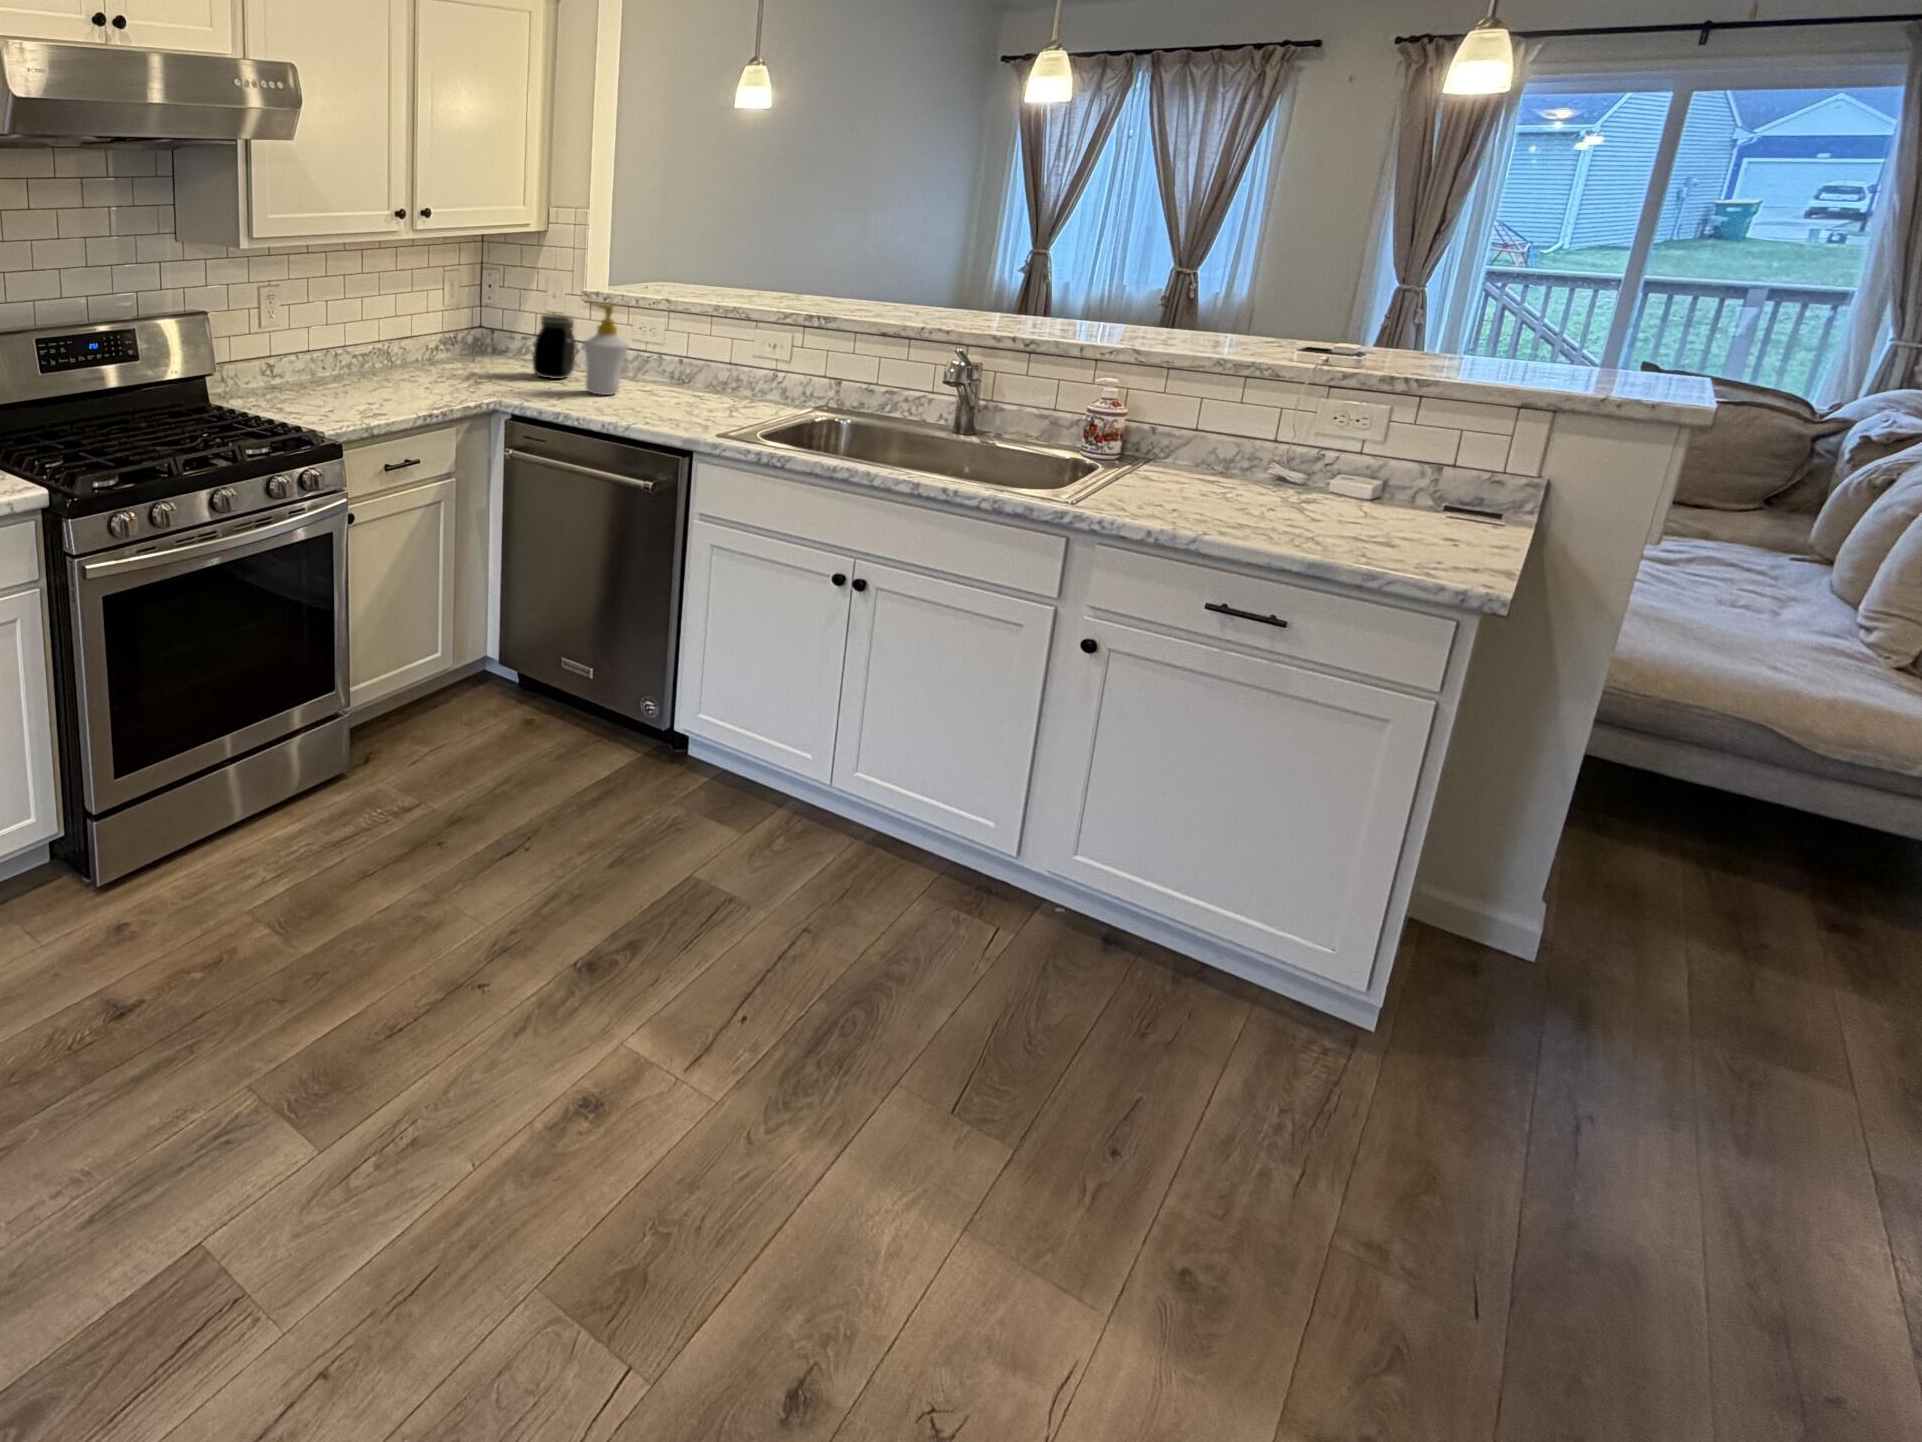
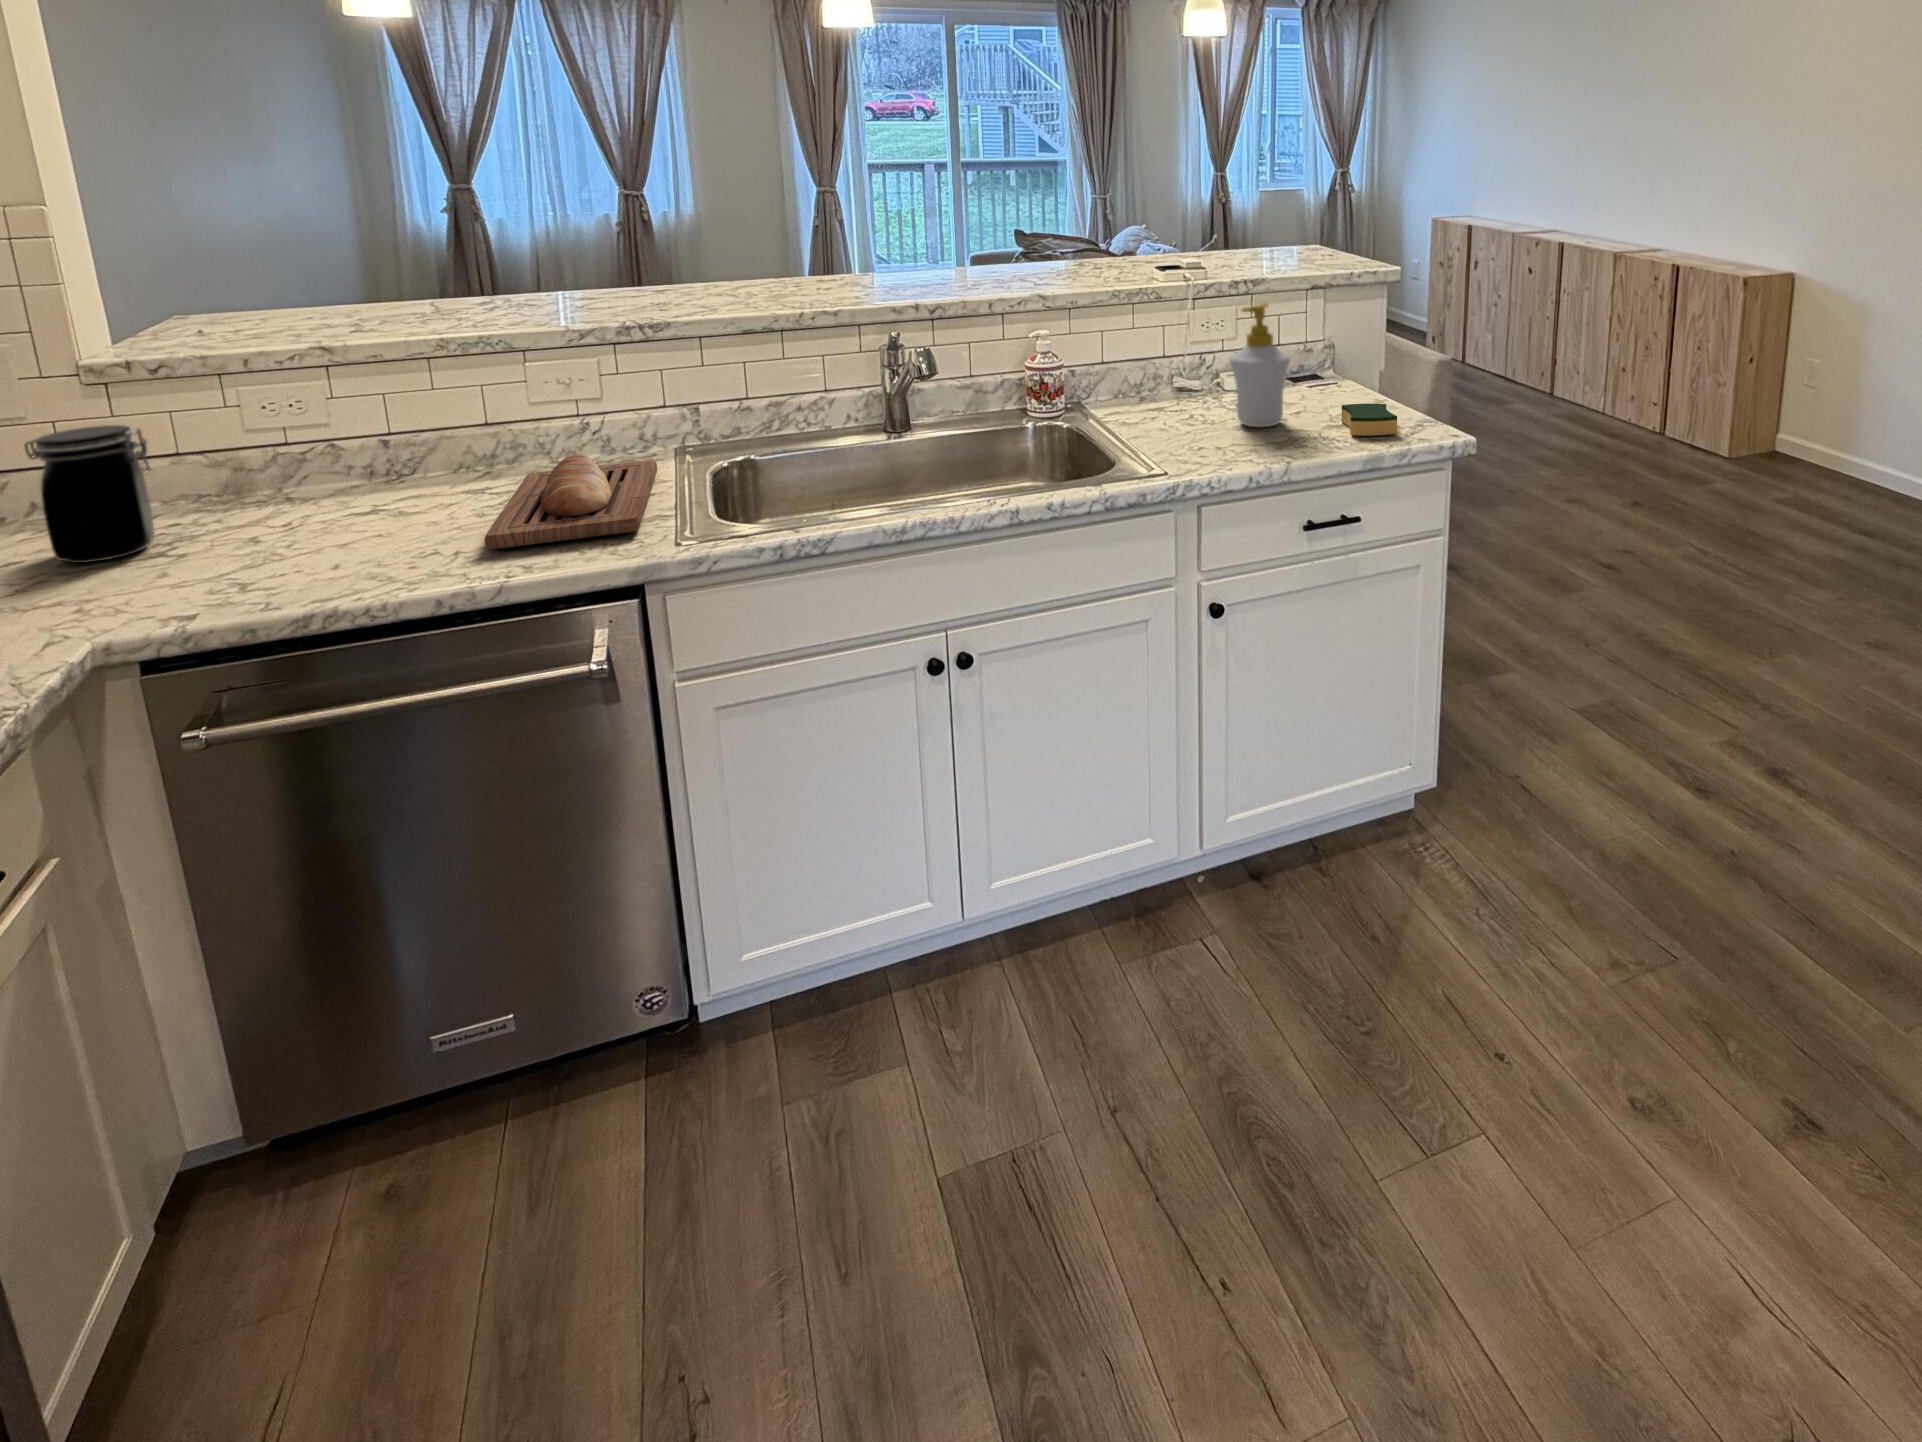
soap bottle: present [584,303,629,395] -> present [1229,303,1290,427]
bread loaf: none [648,384,787,424] -> present [485,454,657,549]
sponge: none [1350,523,1454,565] -> present [1342,403,1397,436]

